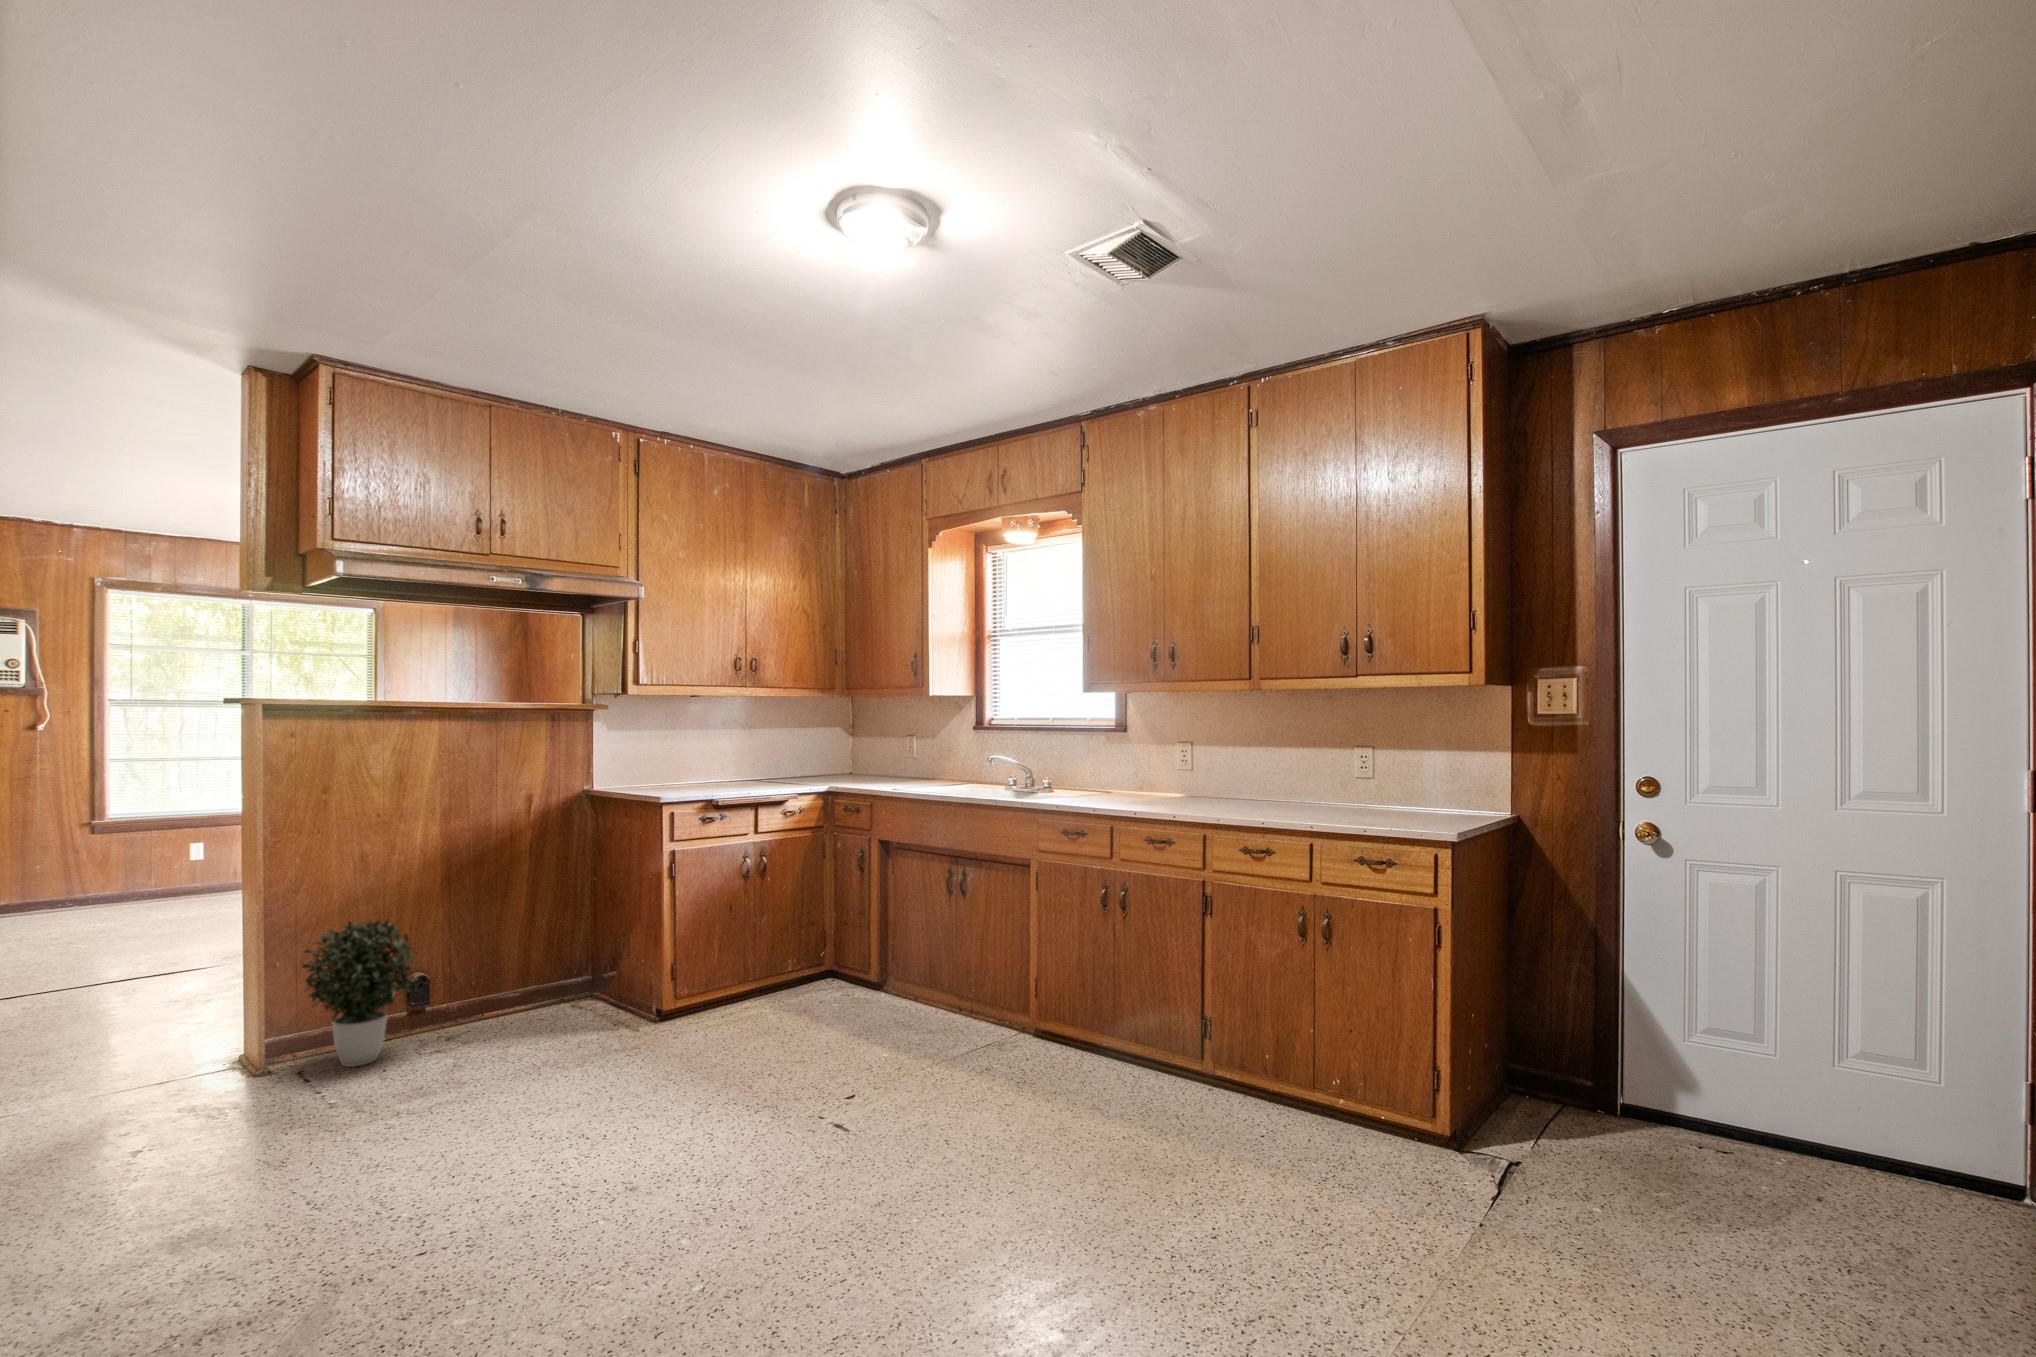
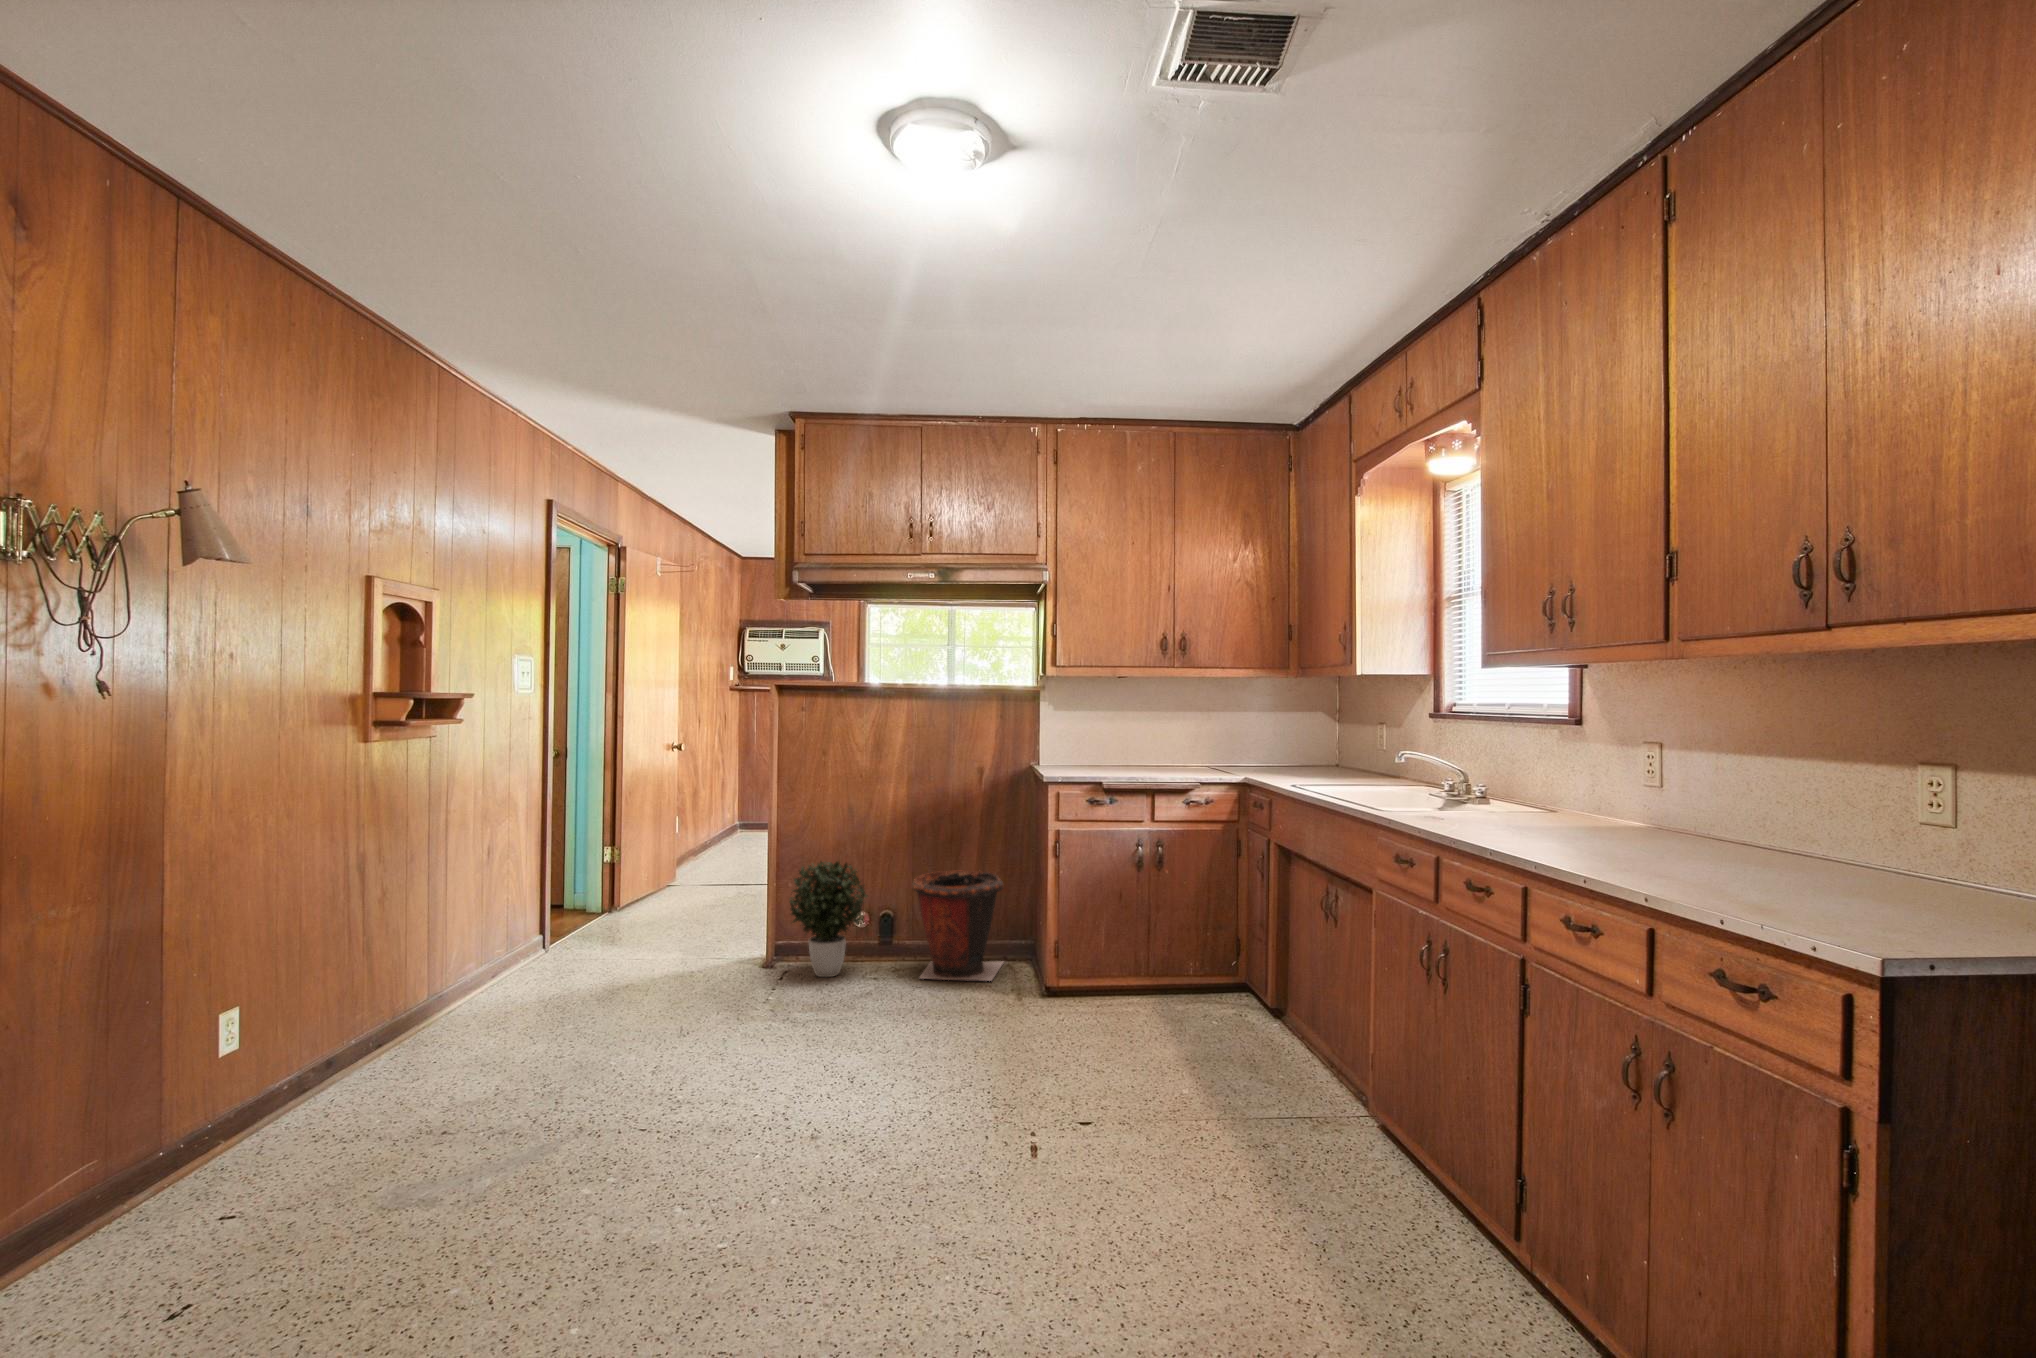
waste bin: none [468,906,586,1039] -> present [912,871,1003,981]

